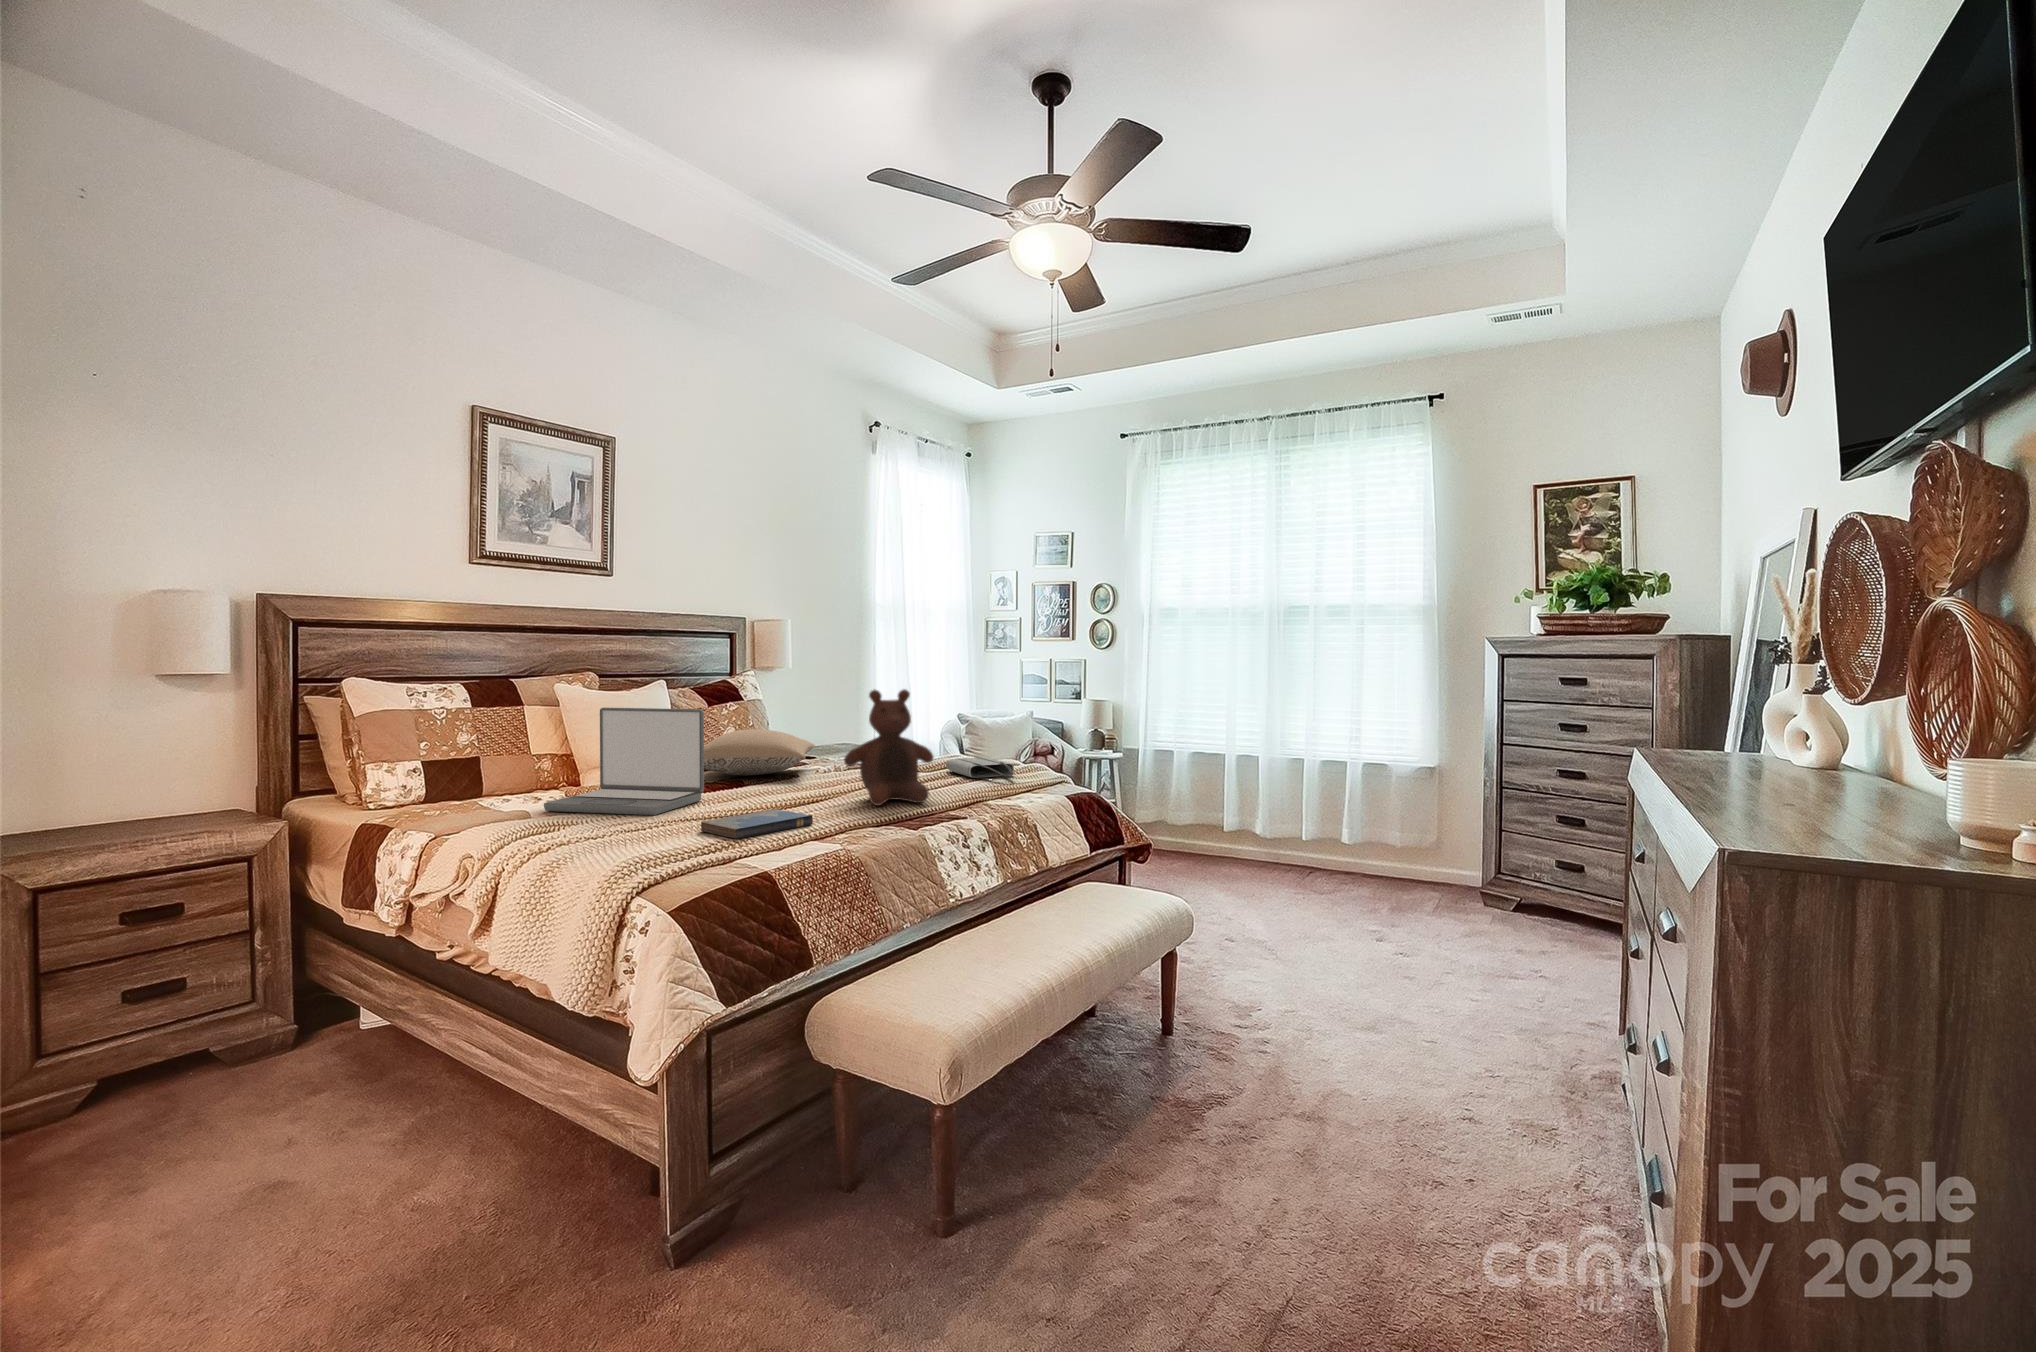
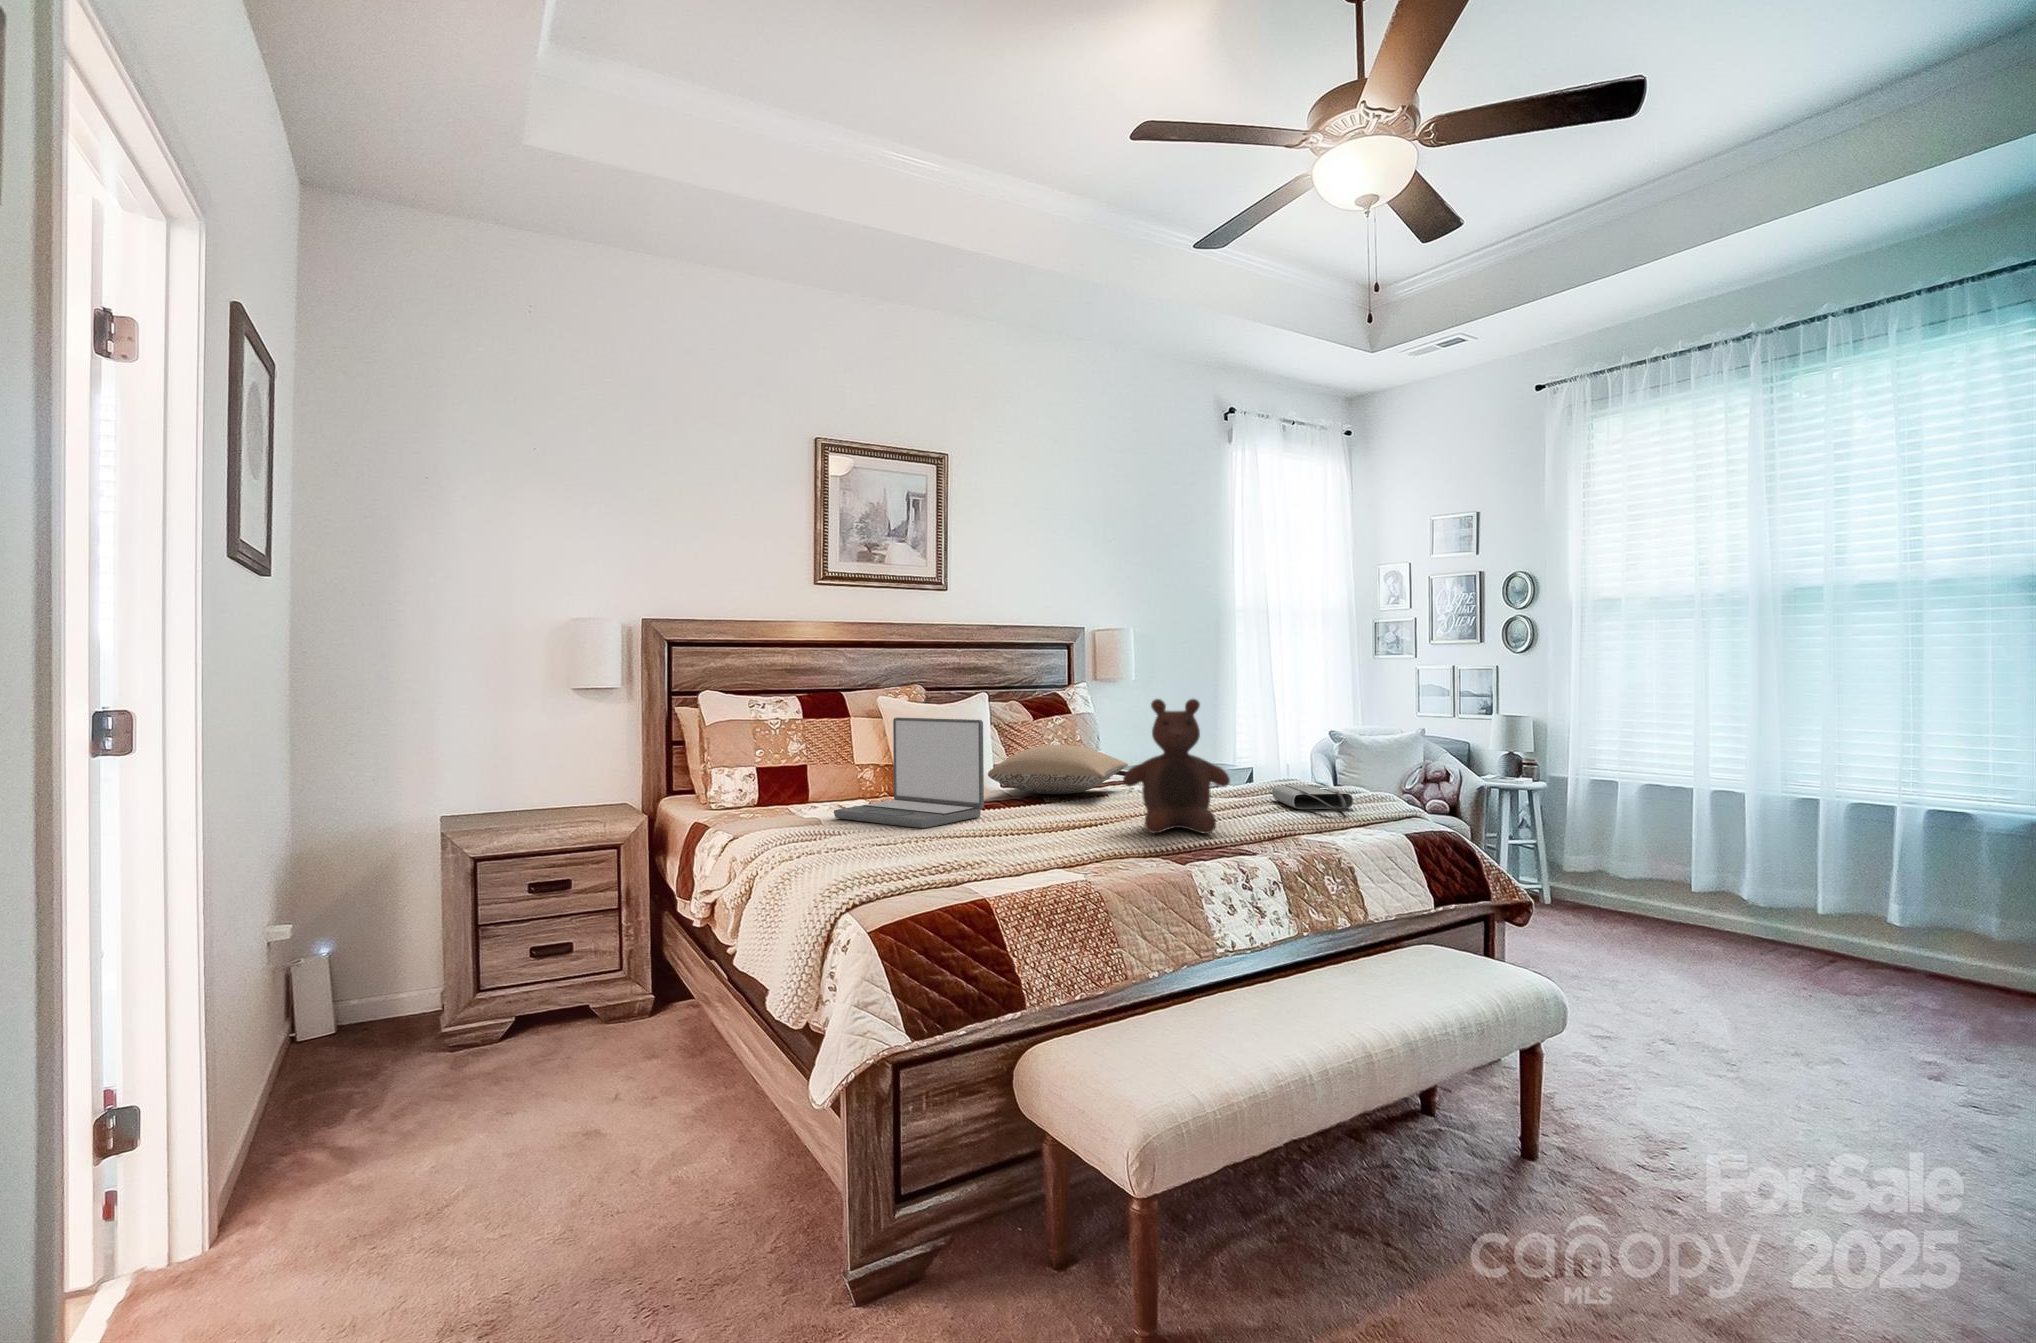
hardcover book: present [700,809,813,839] -> none [947,829,1065,858]

